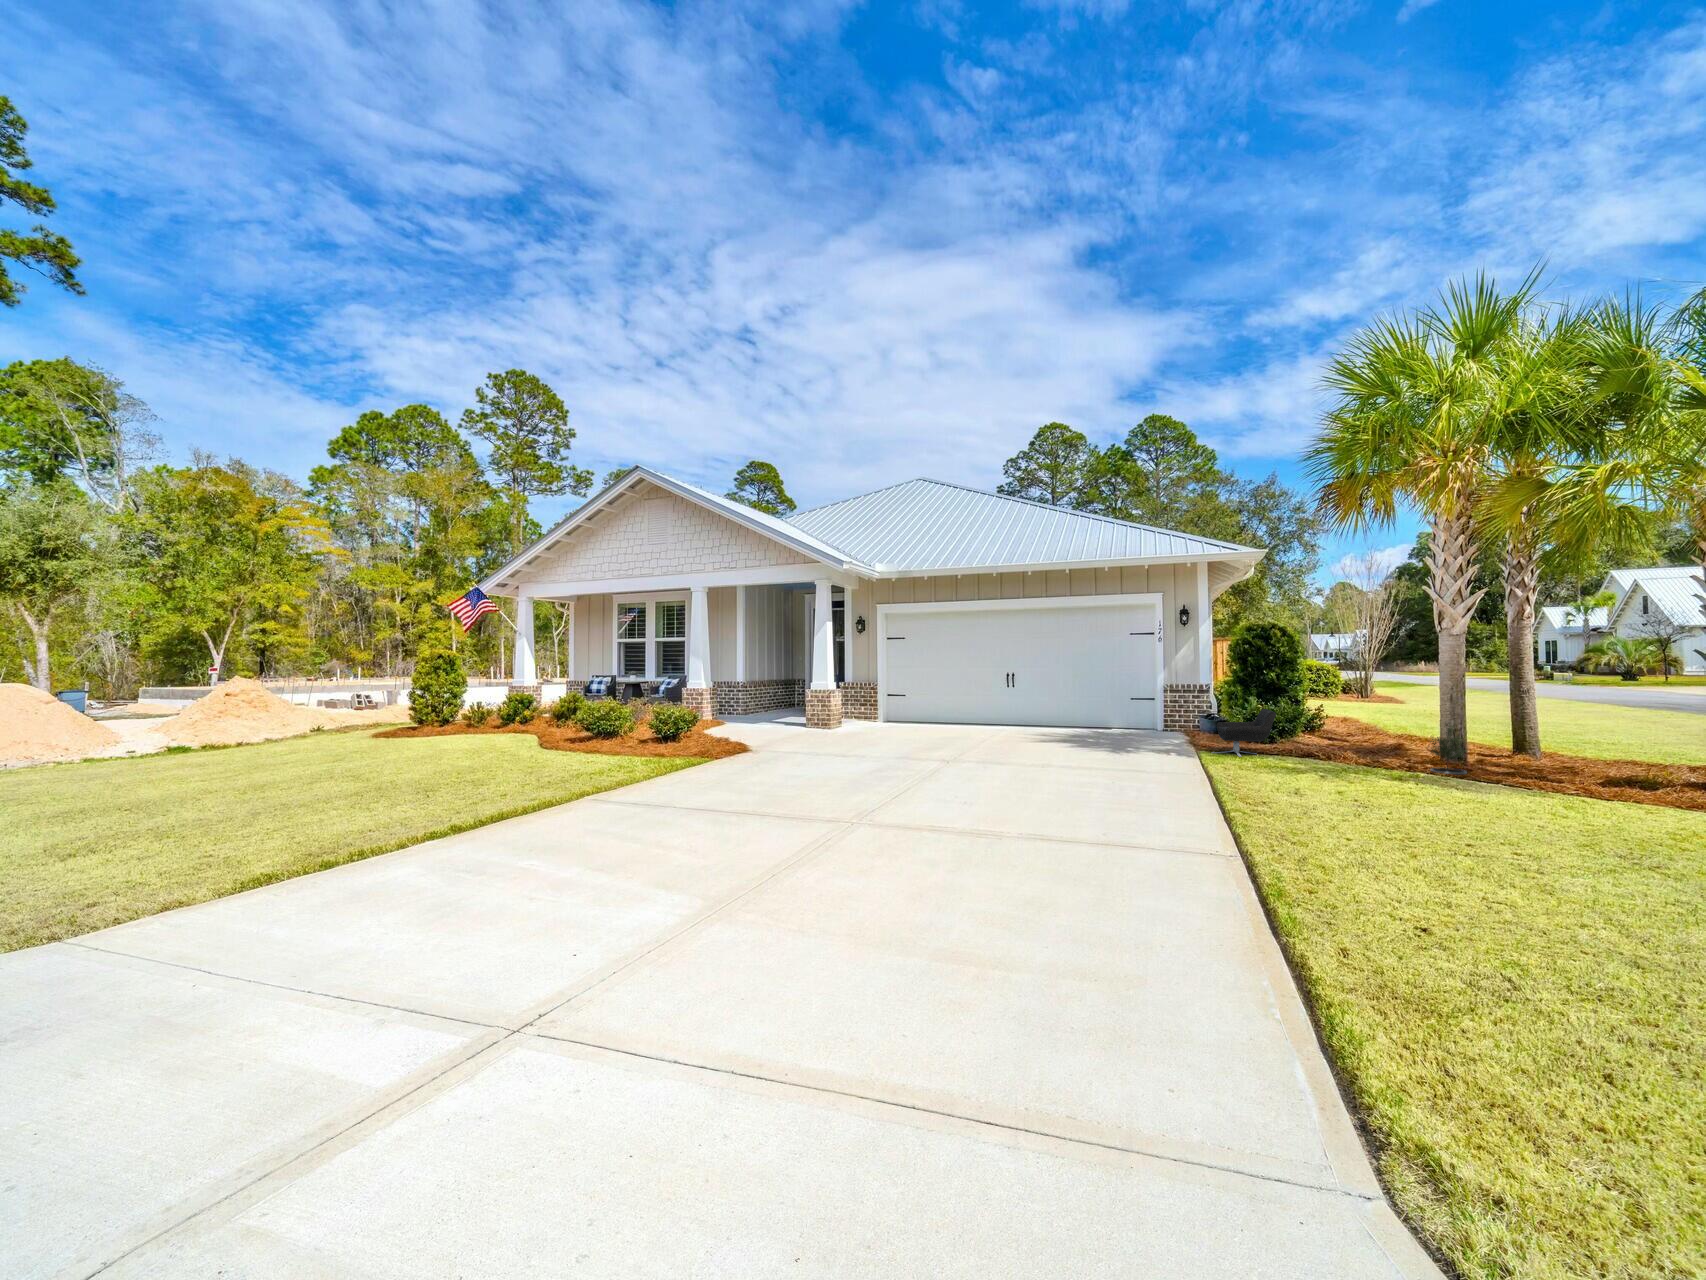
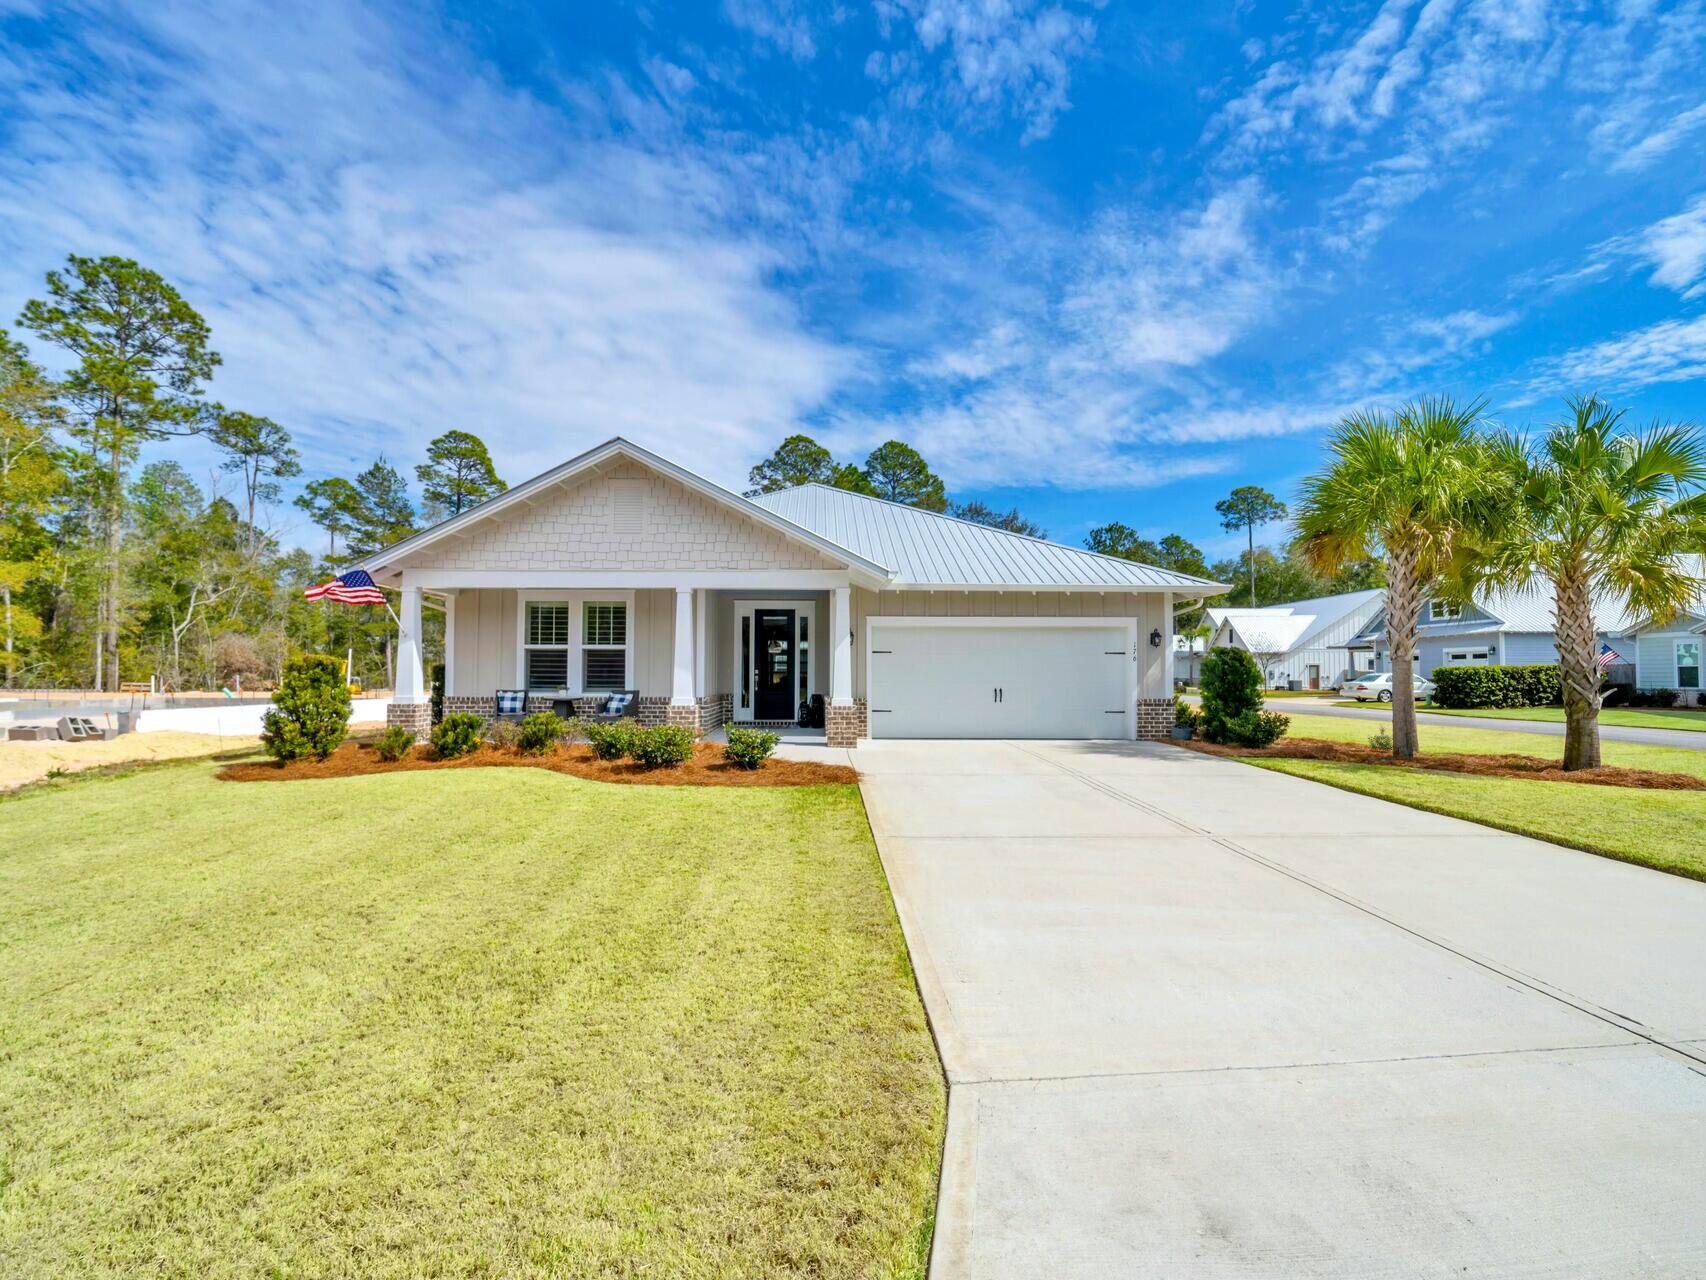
lounge chair: present [1212,709,1276,757] -> none [1208,717,1263,756]

